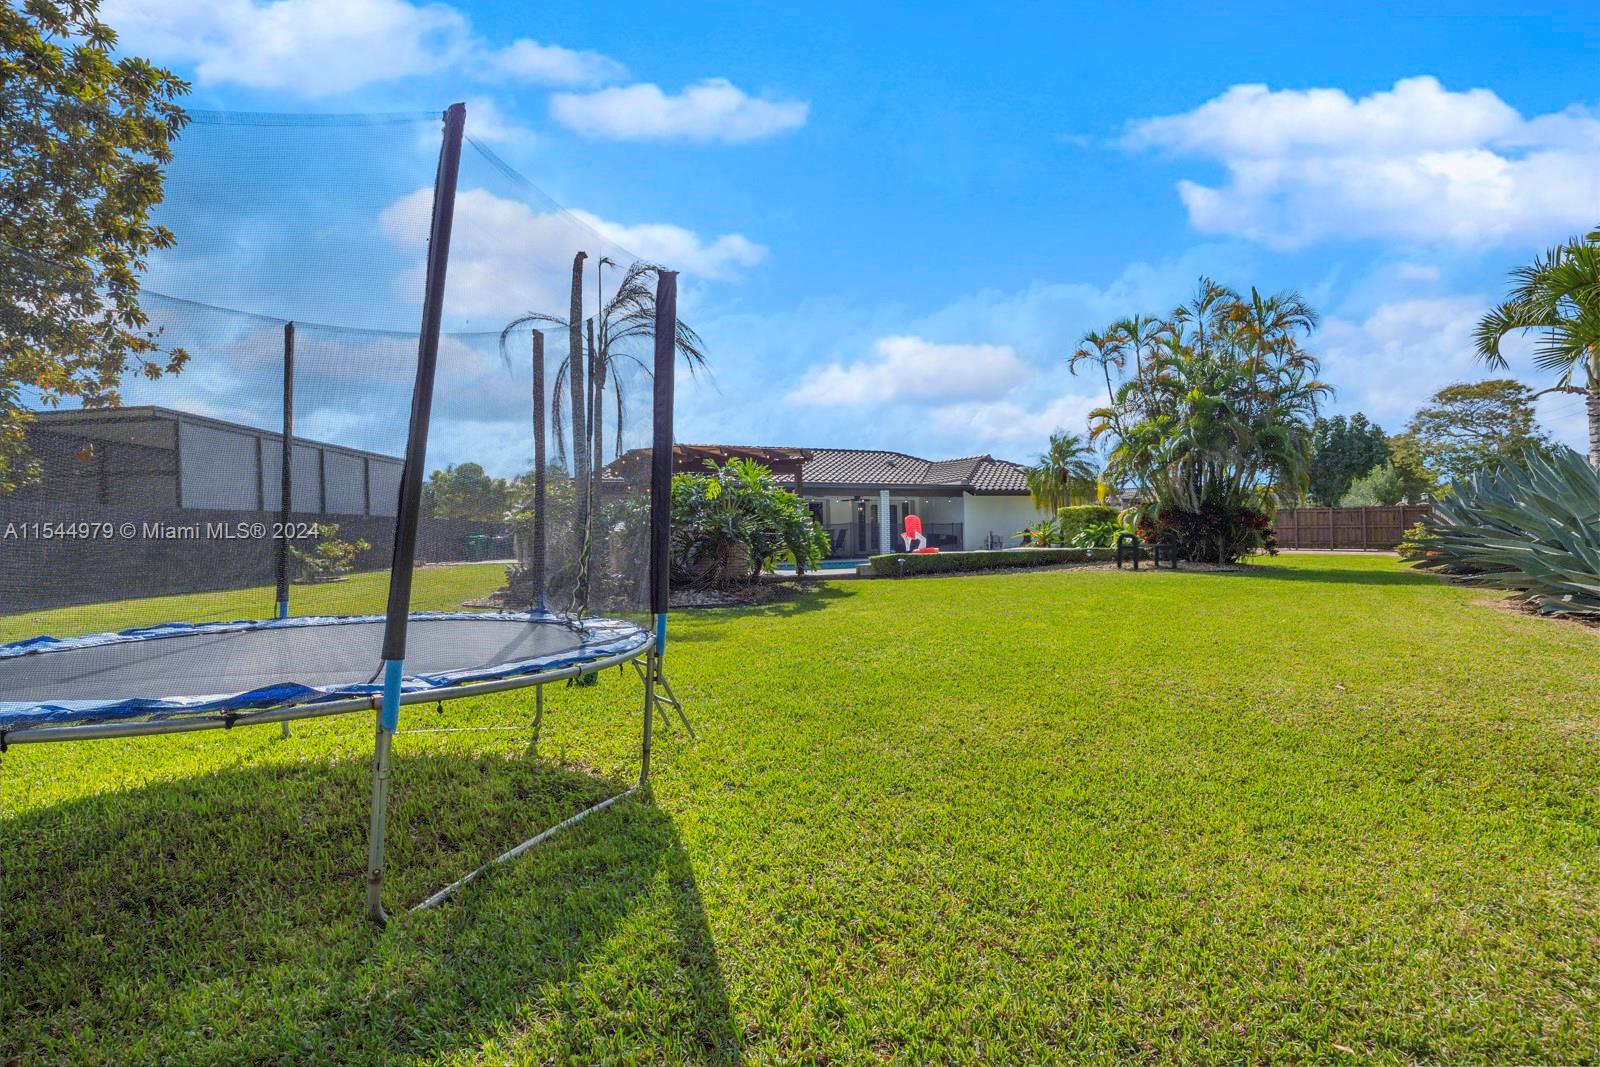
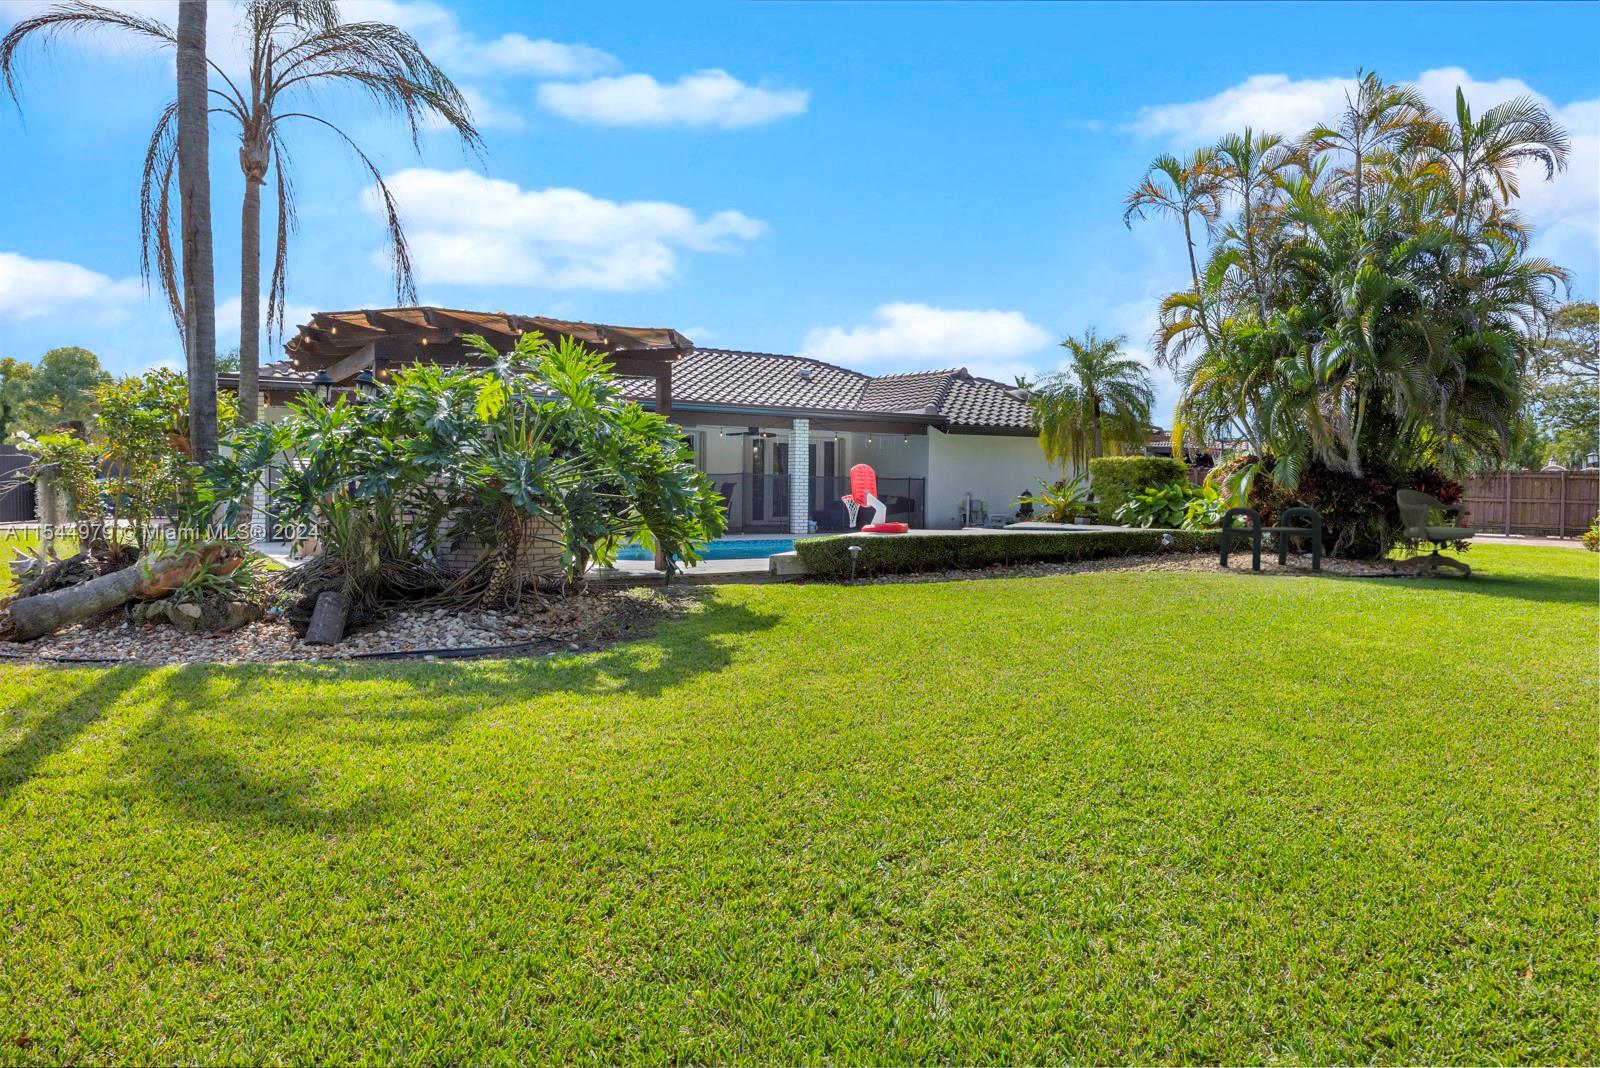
chair: none [1219,520,1267,571] -> present [1392,490,1475,579]

